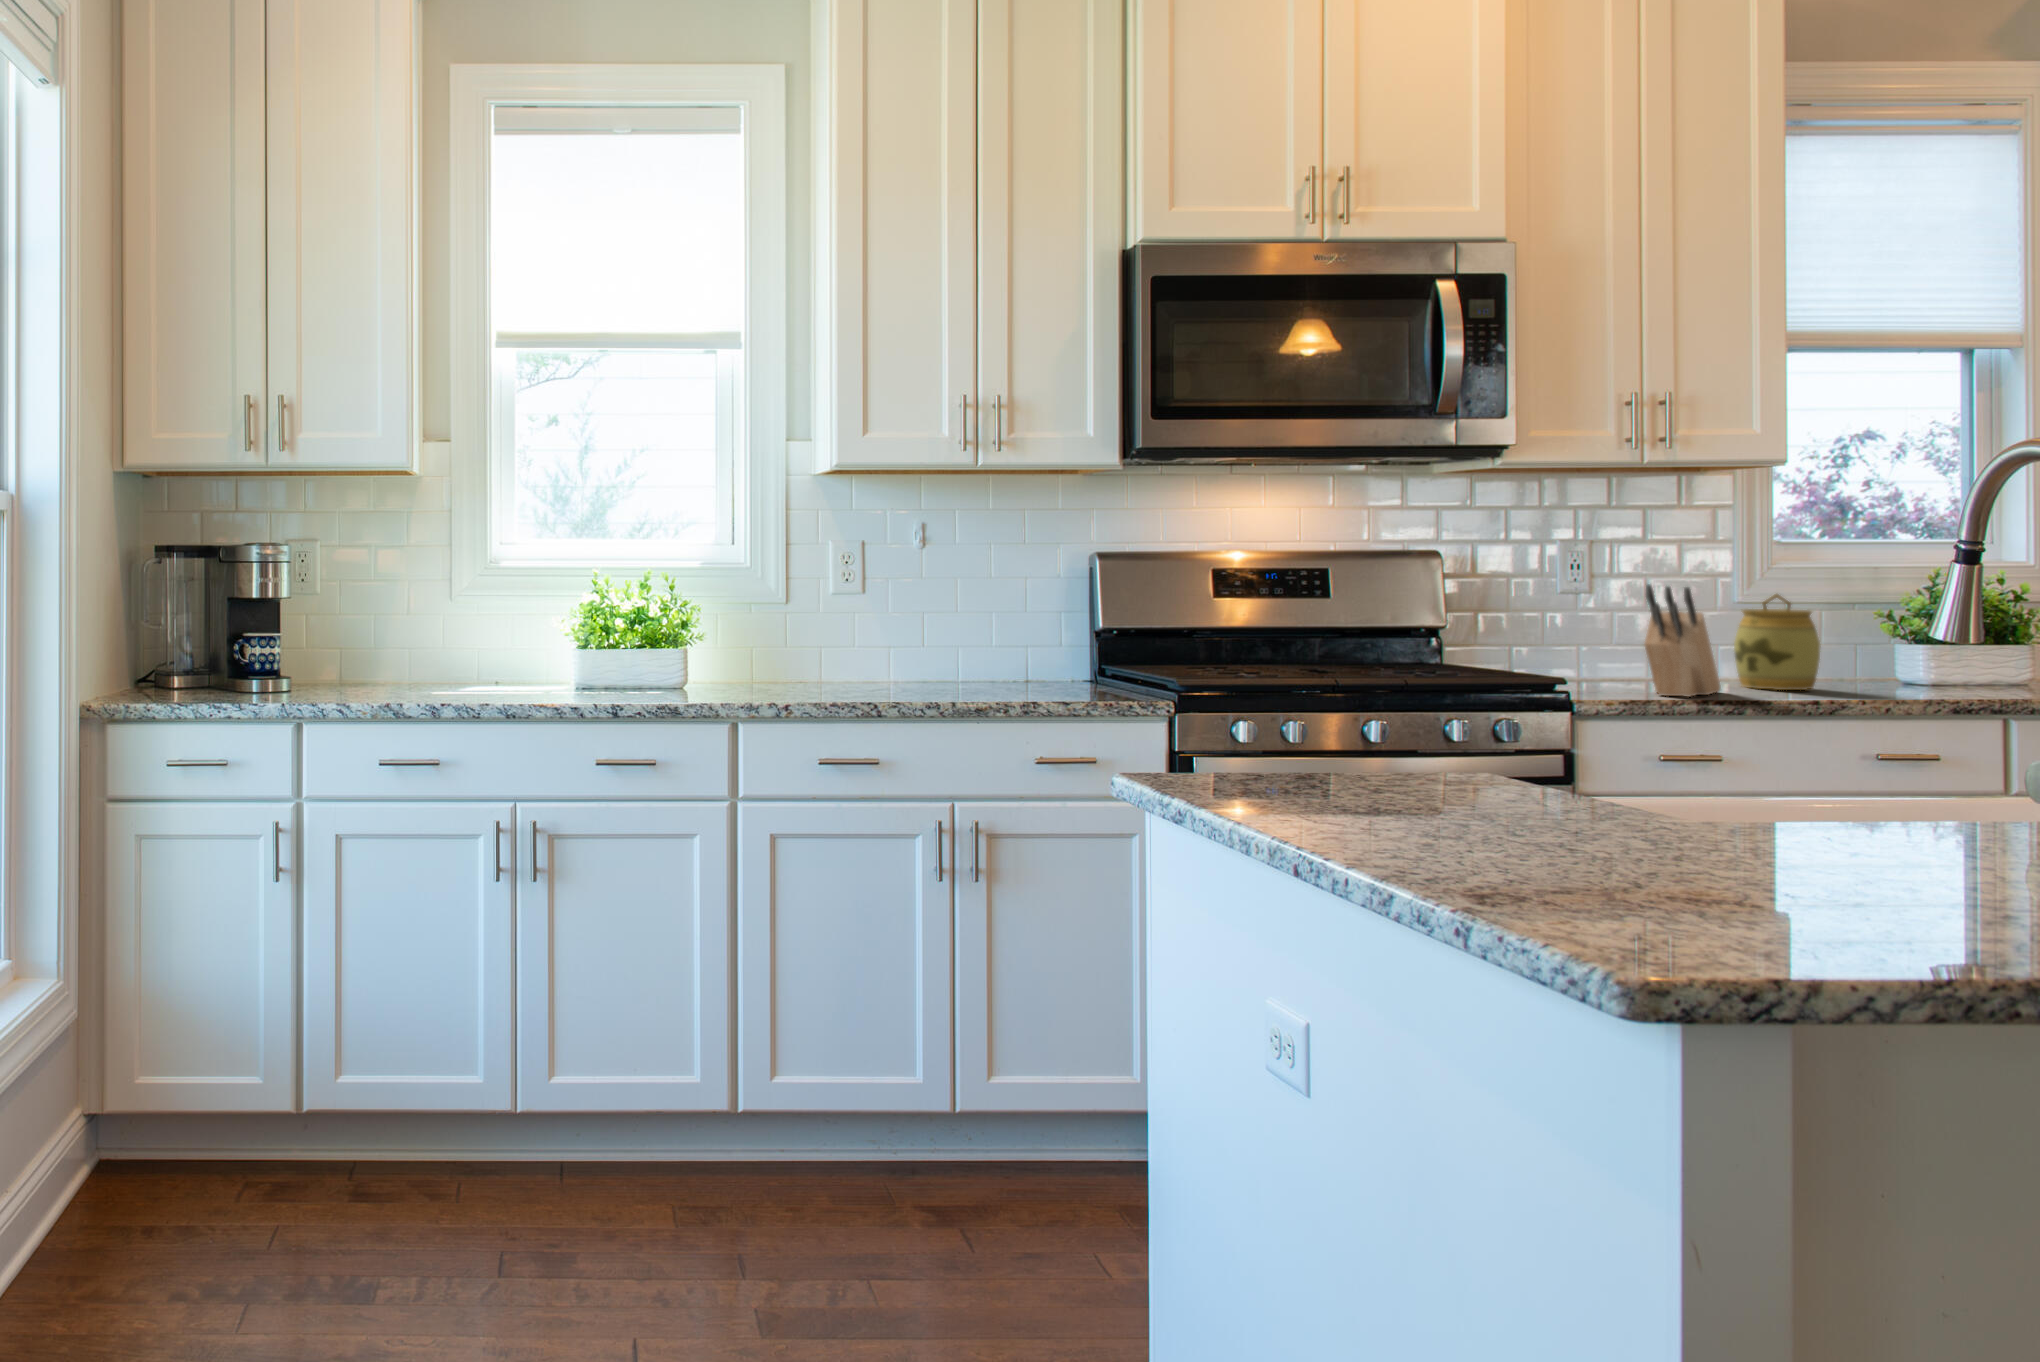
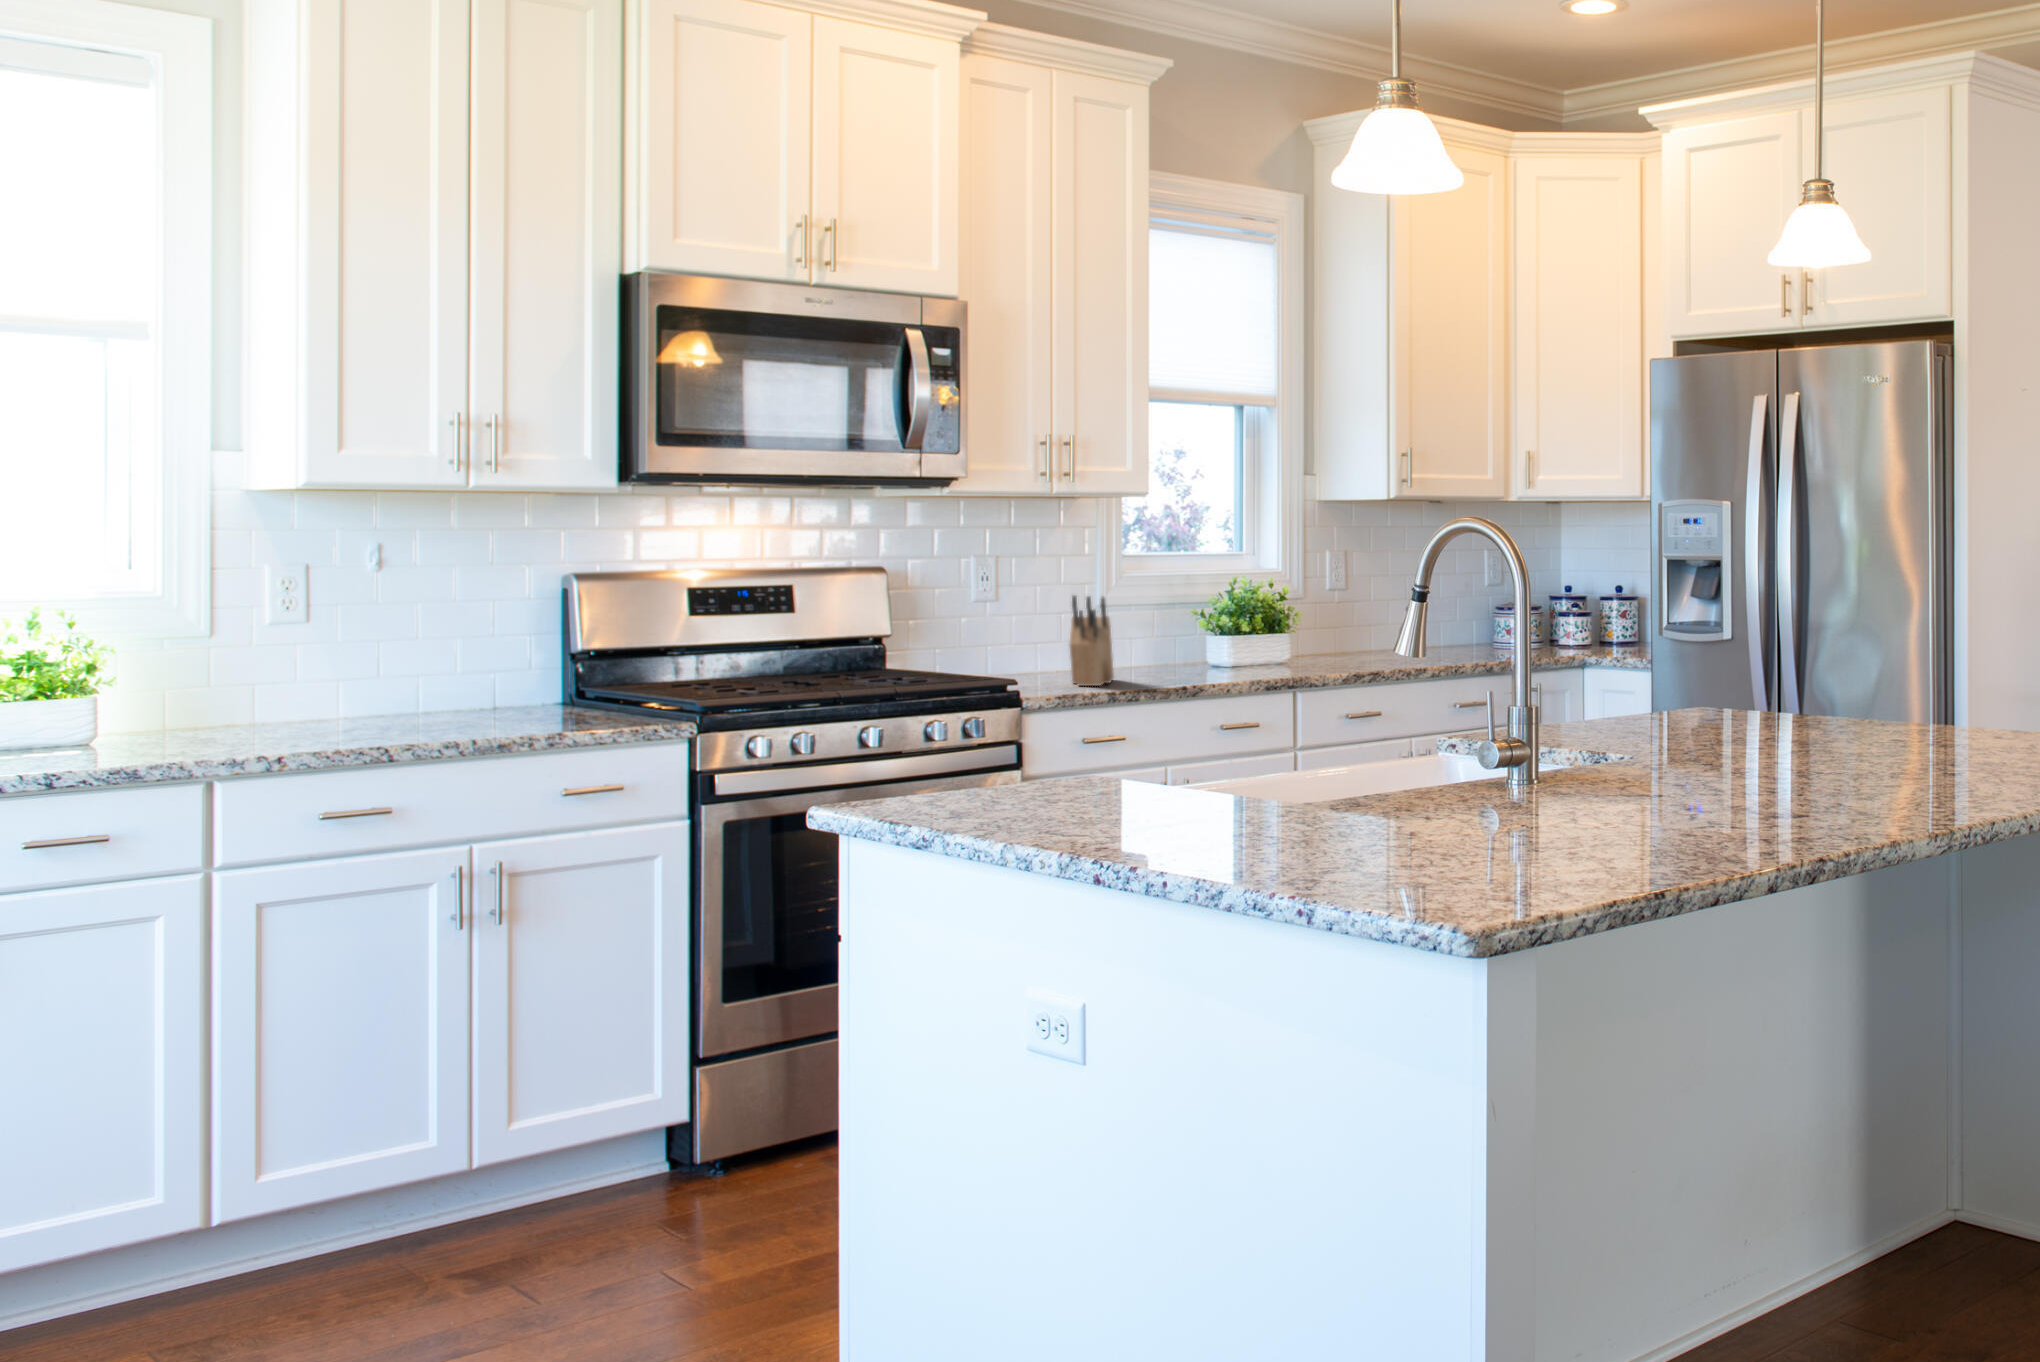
jar: present [1734,594,1821,690] -> none [1114,597,1174,675]

